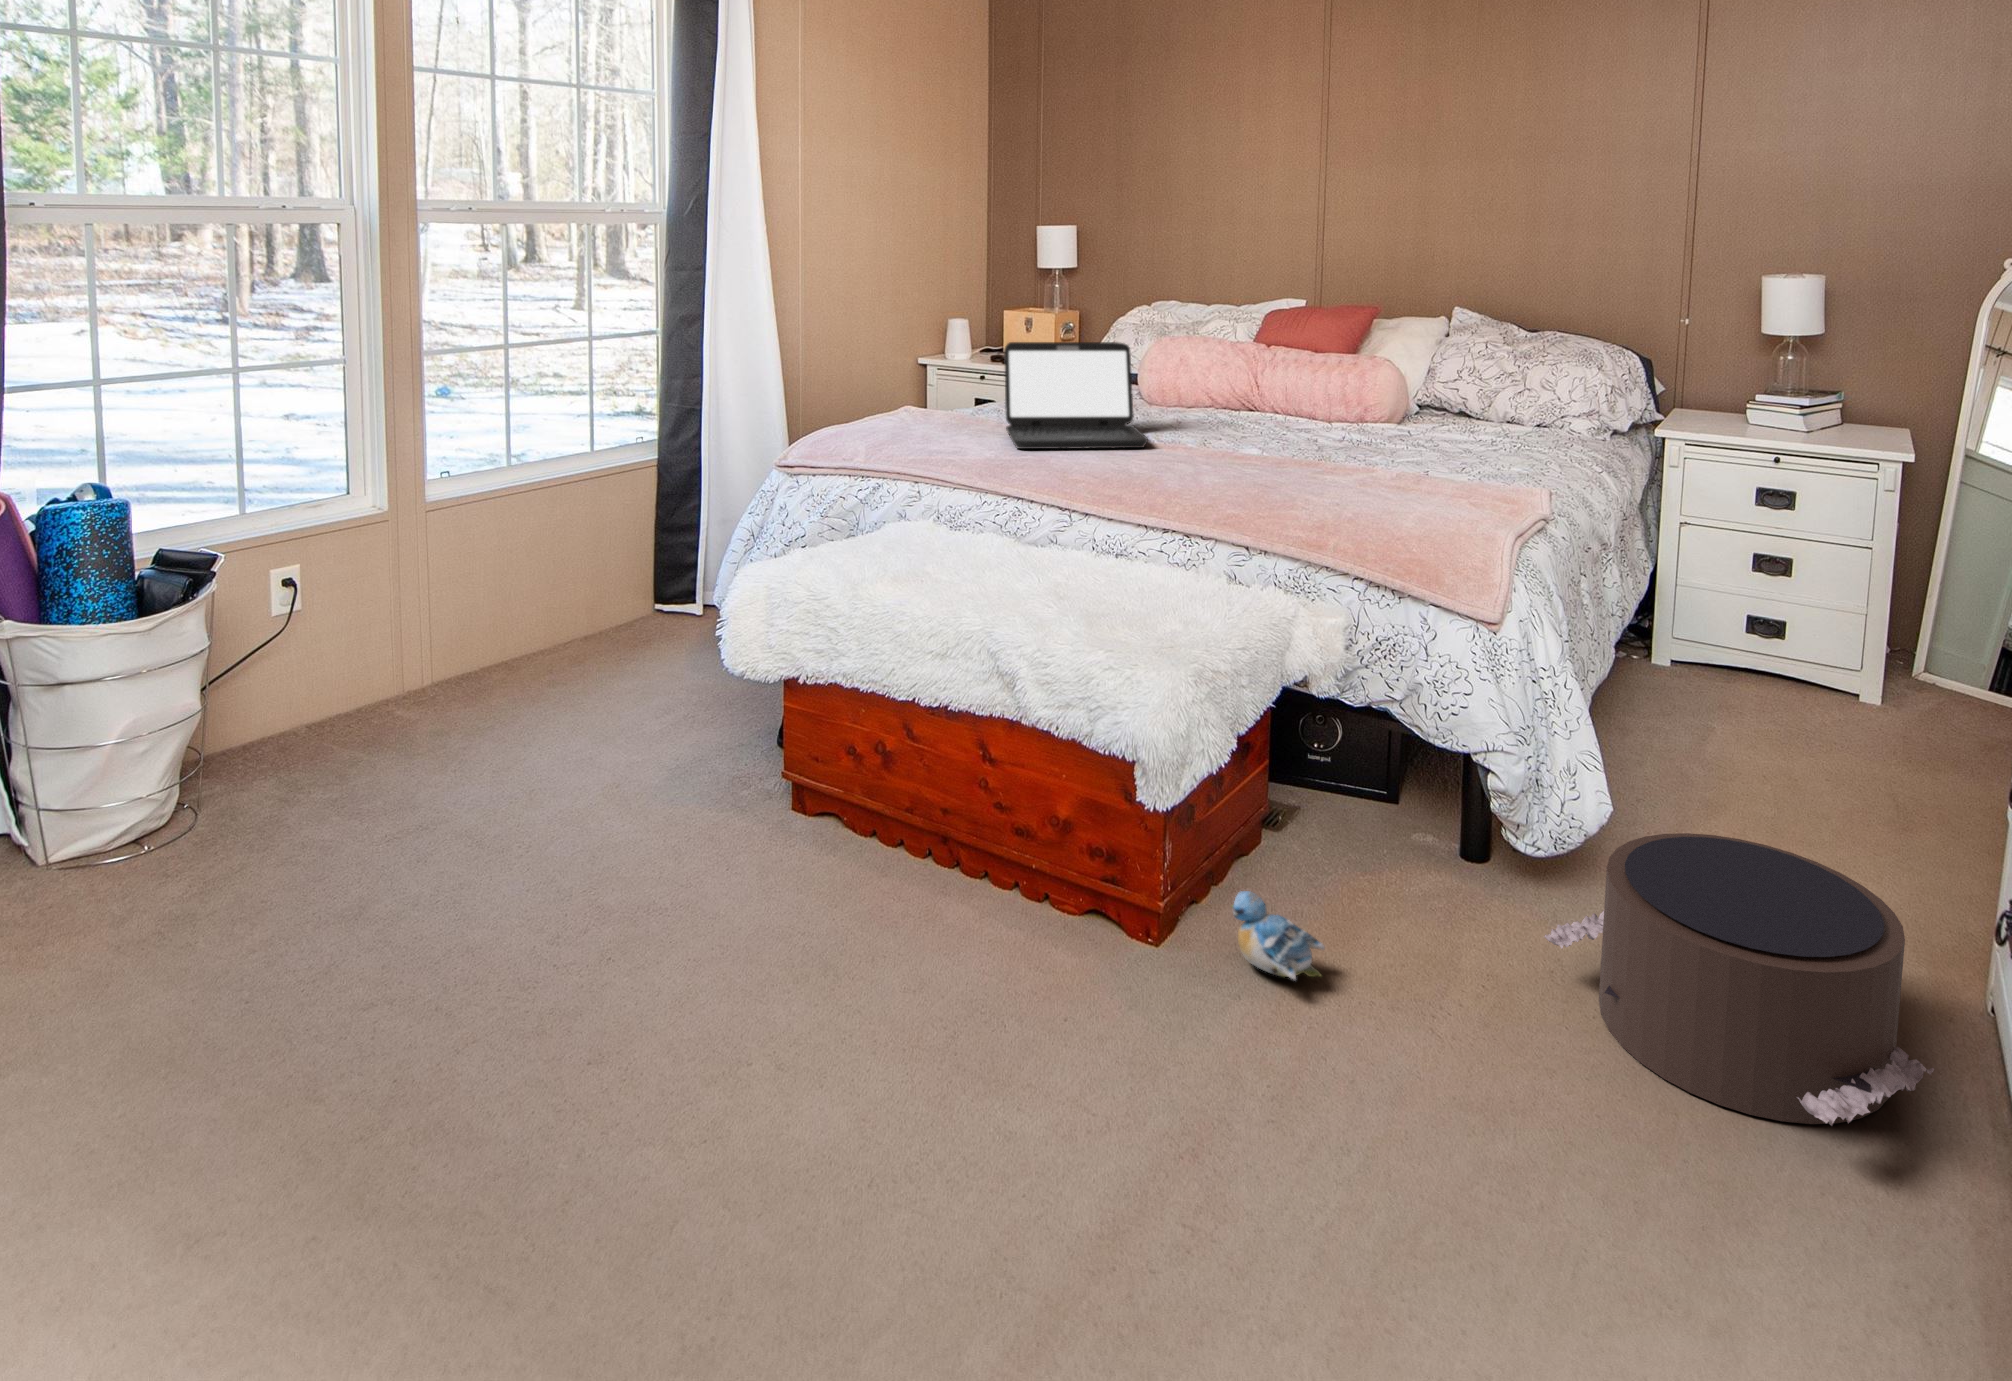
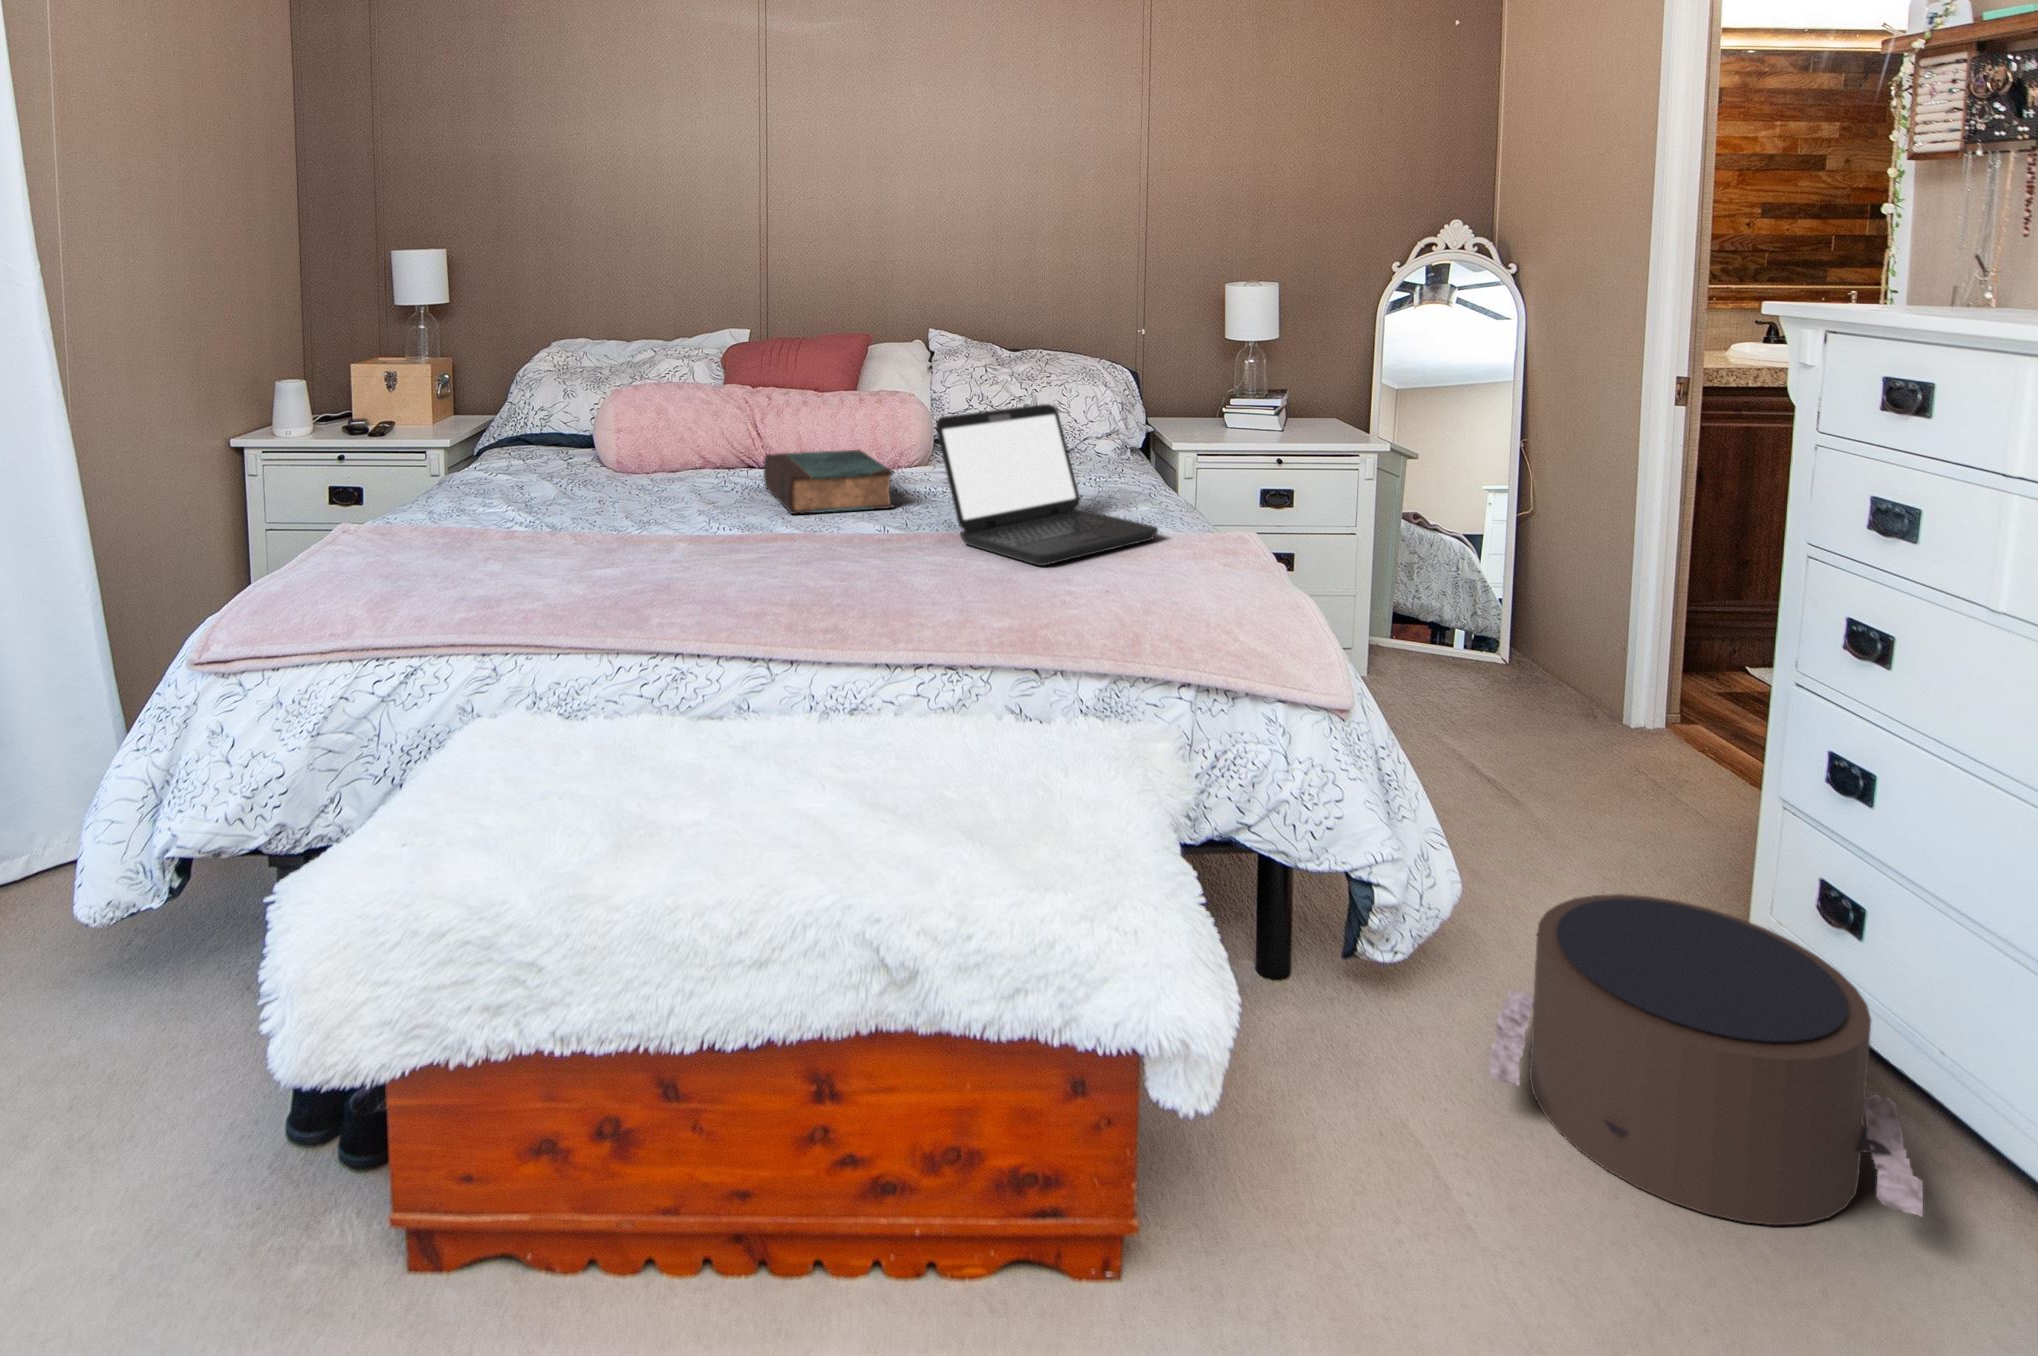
laptop: present [1004,342,1148,449] -> present [936,404,1158,566]
book: none [1210,392,1308,441] -> present [763,450,894,514]
plush toy: present [1232,891,1325,980] -> none [1205,1159,1342,1267]

